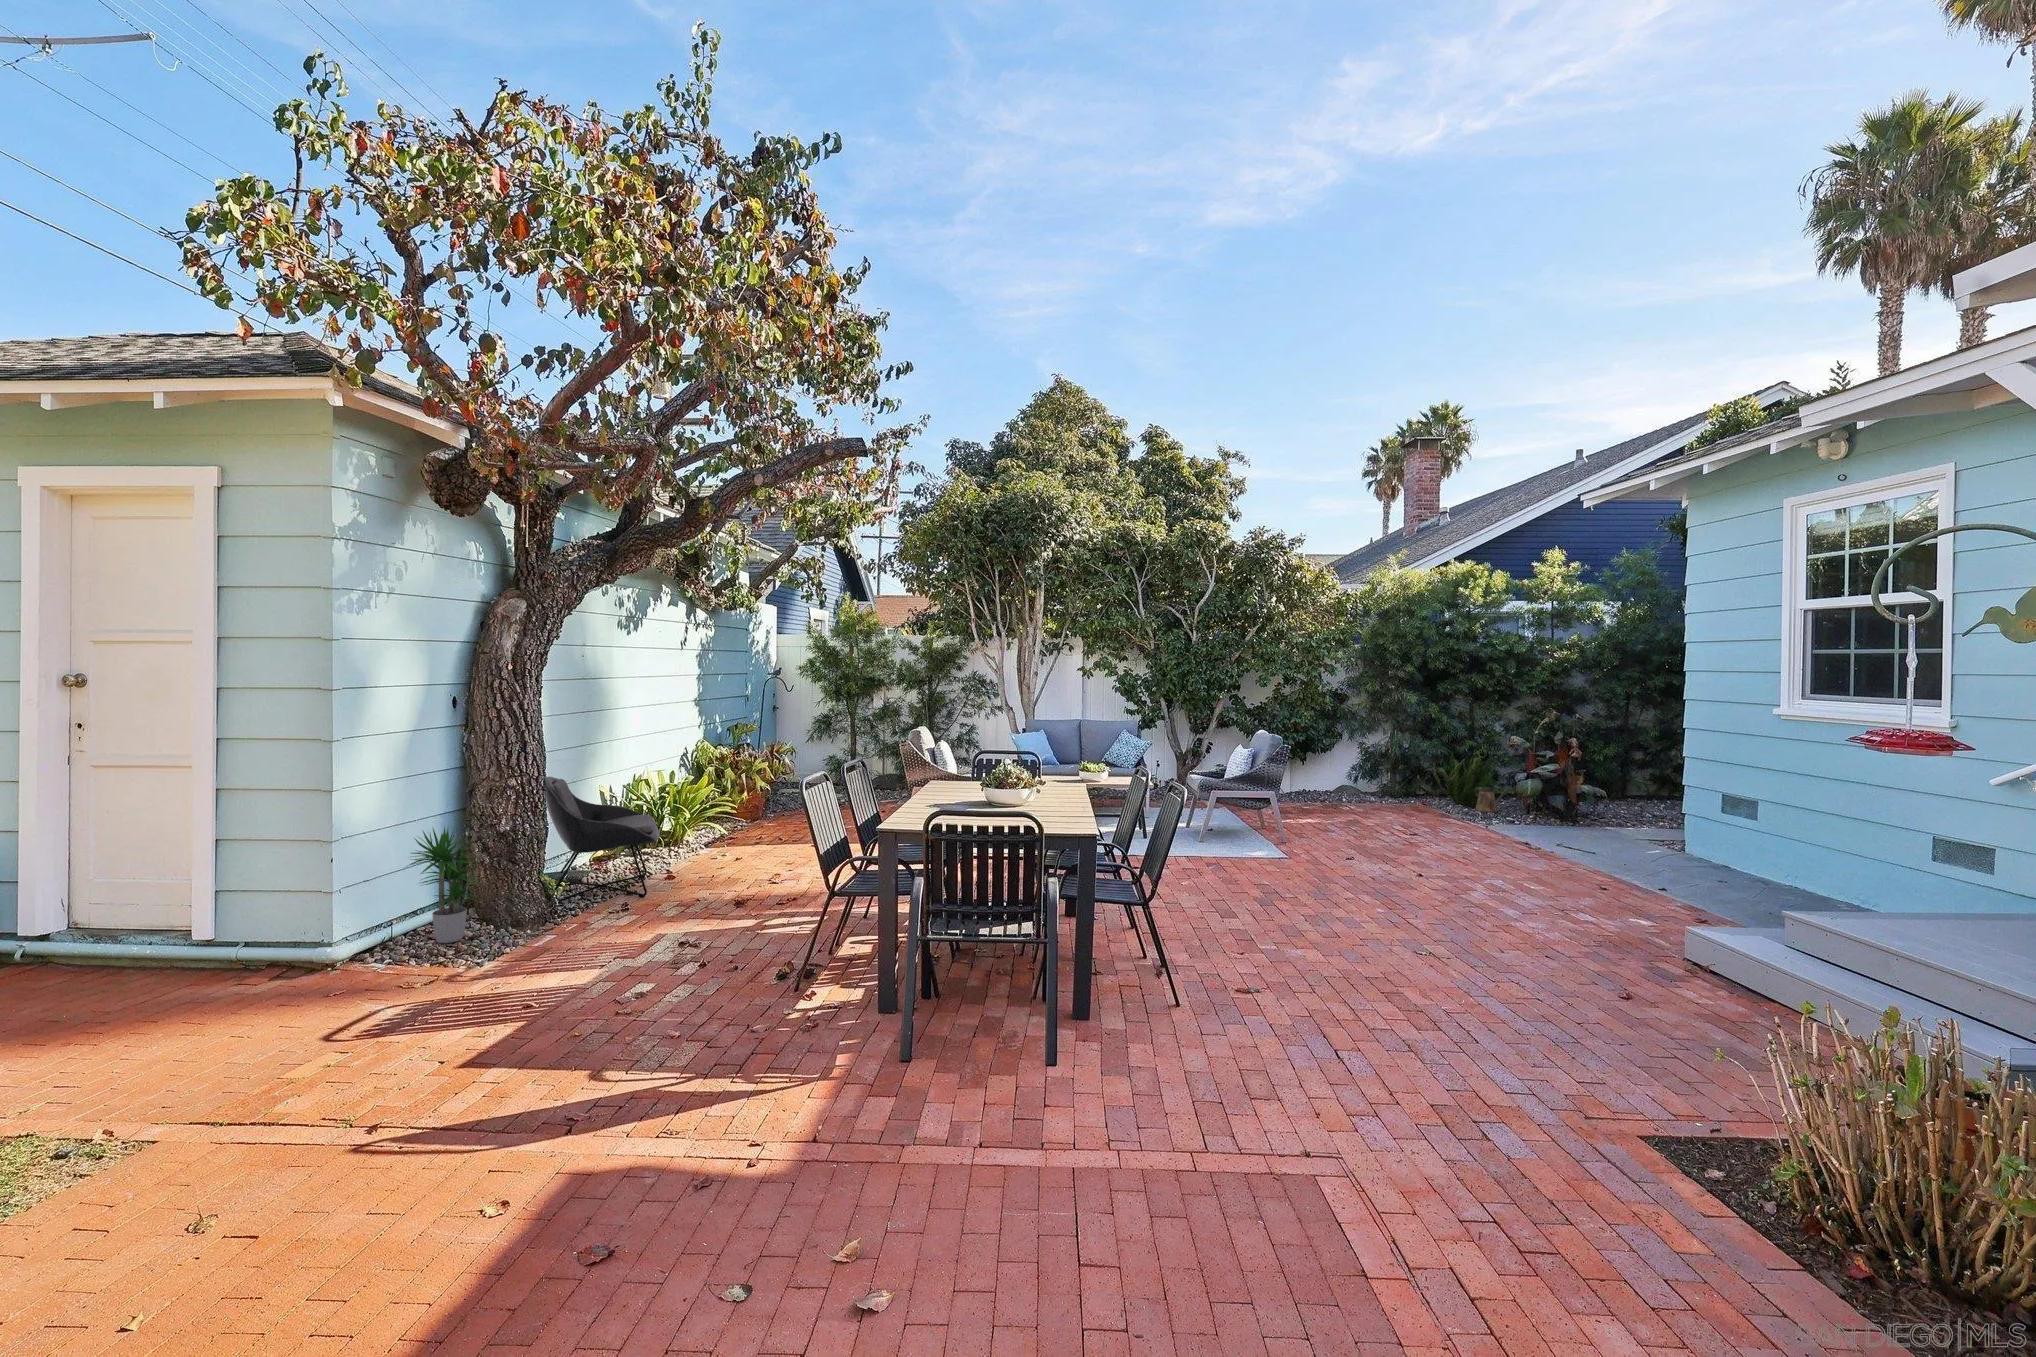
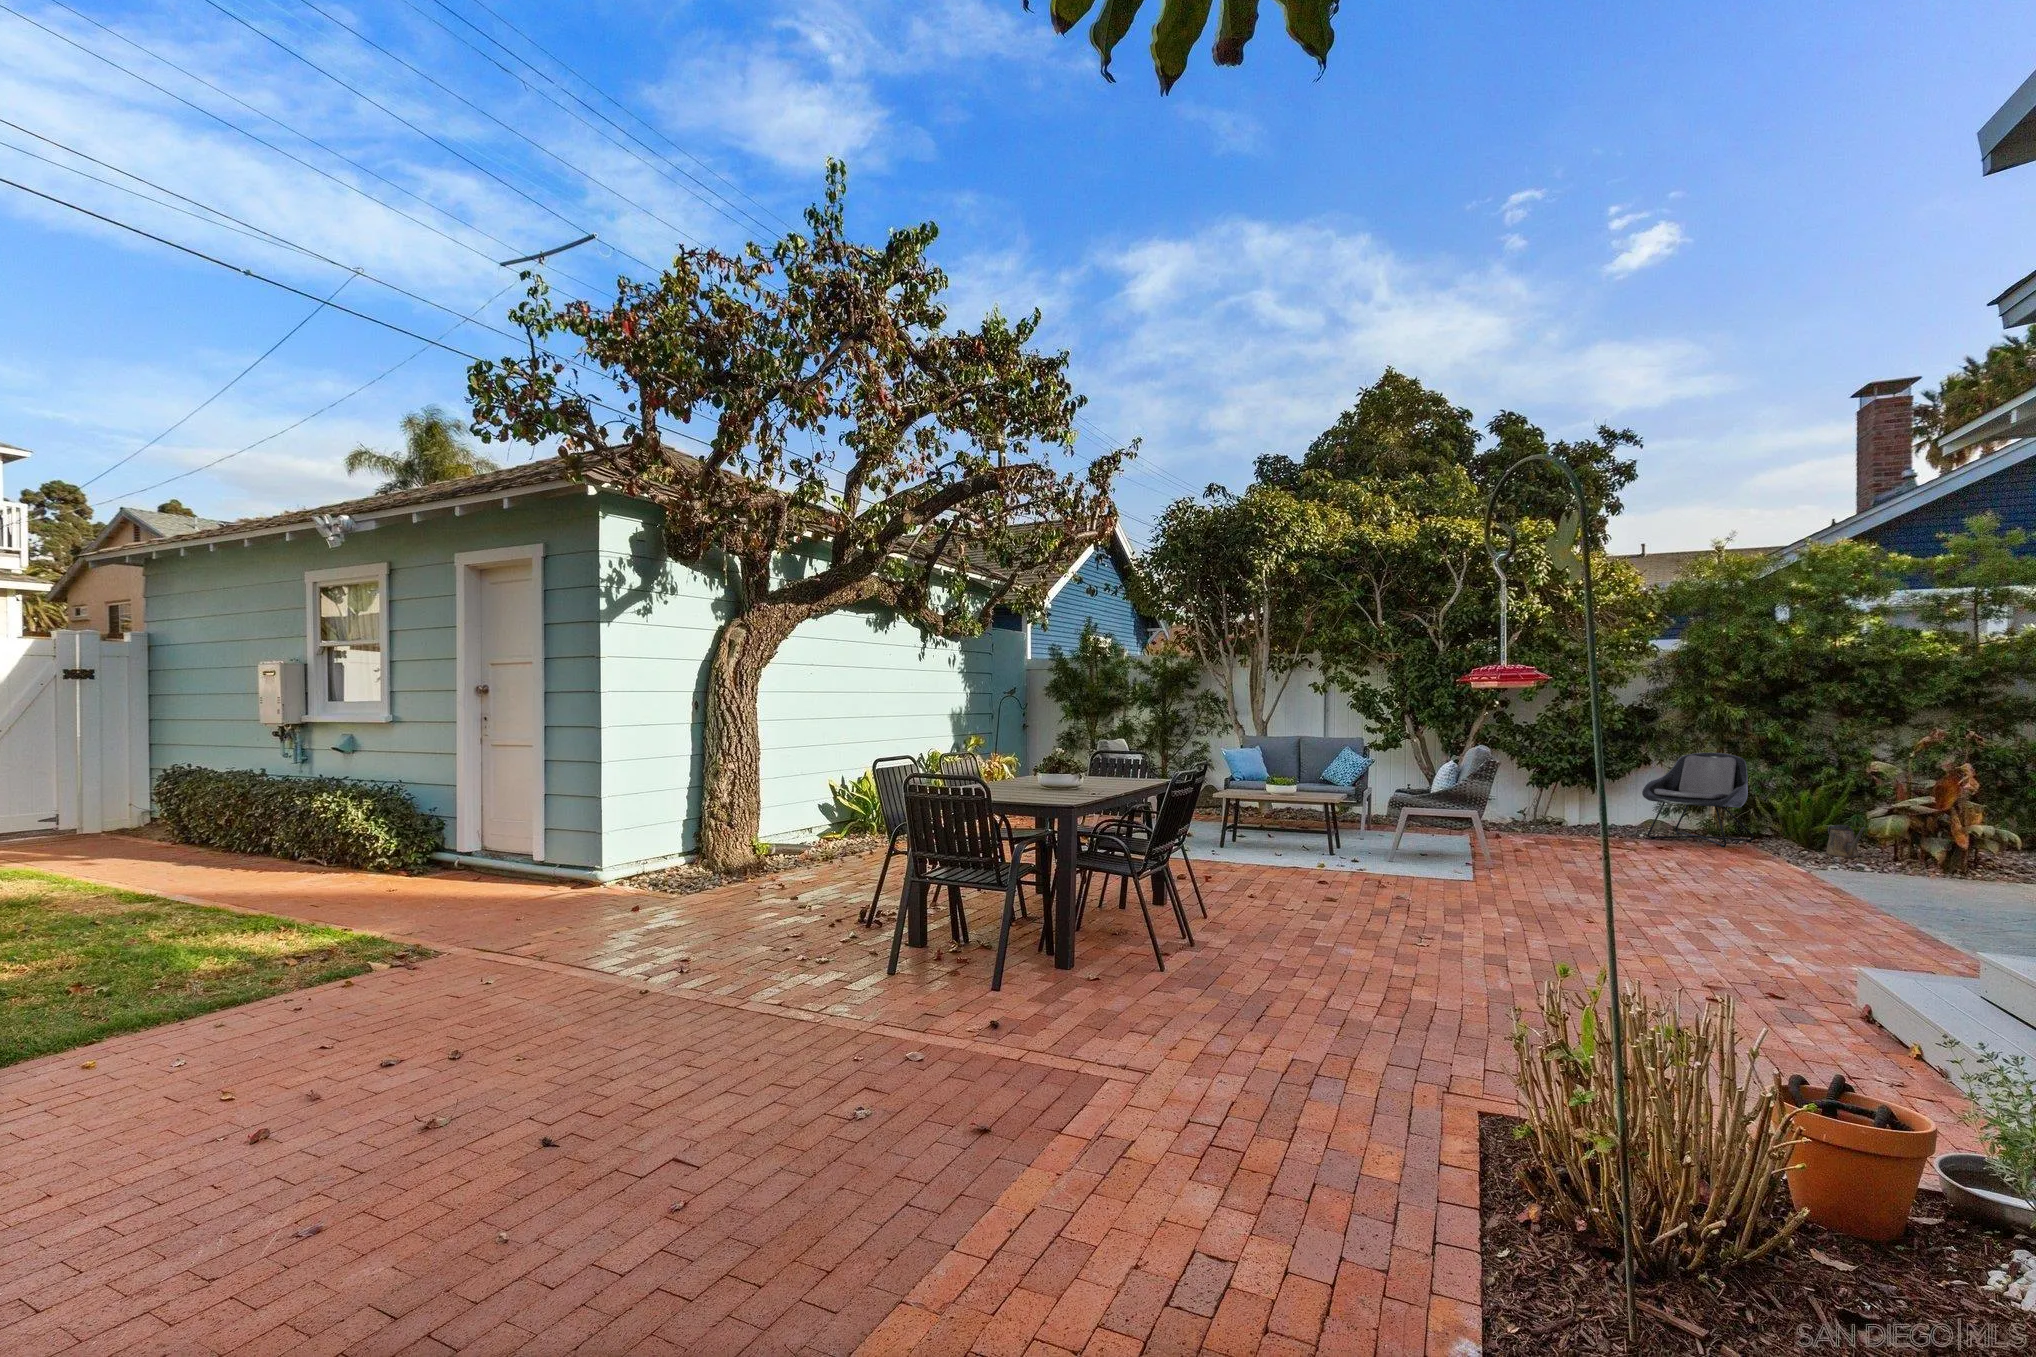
lounge chair: present [546,777,660,902] -> present [1642,753,1754,847]
potted plant: present [408,827,481,943] -> none [649,793,707,881]

